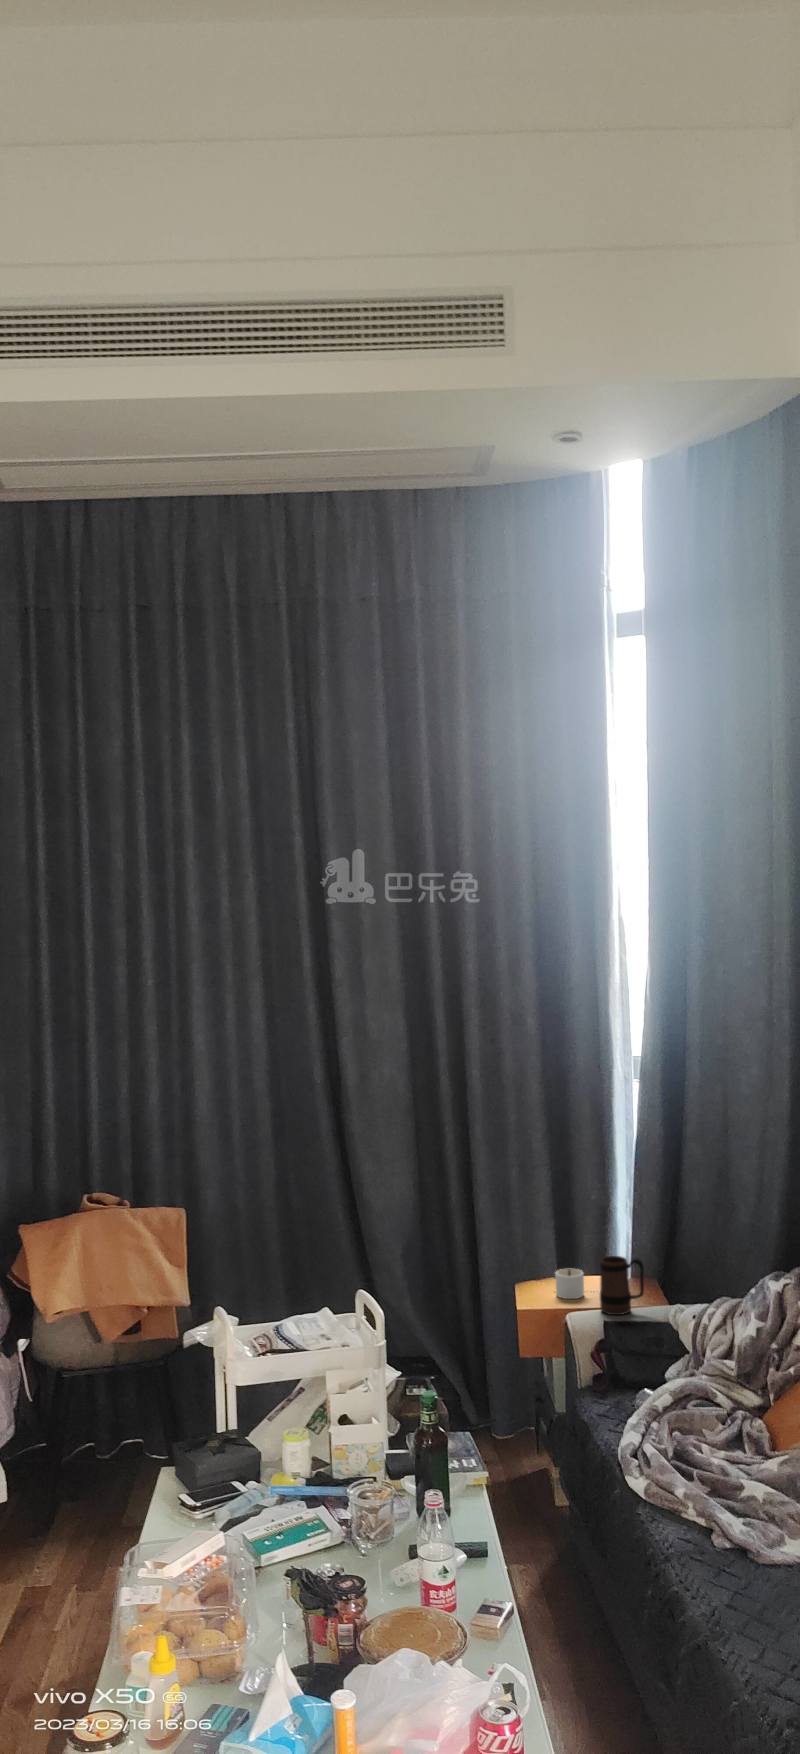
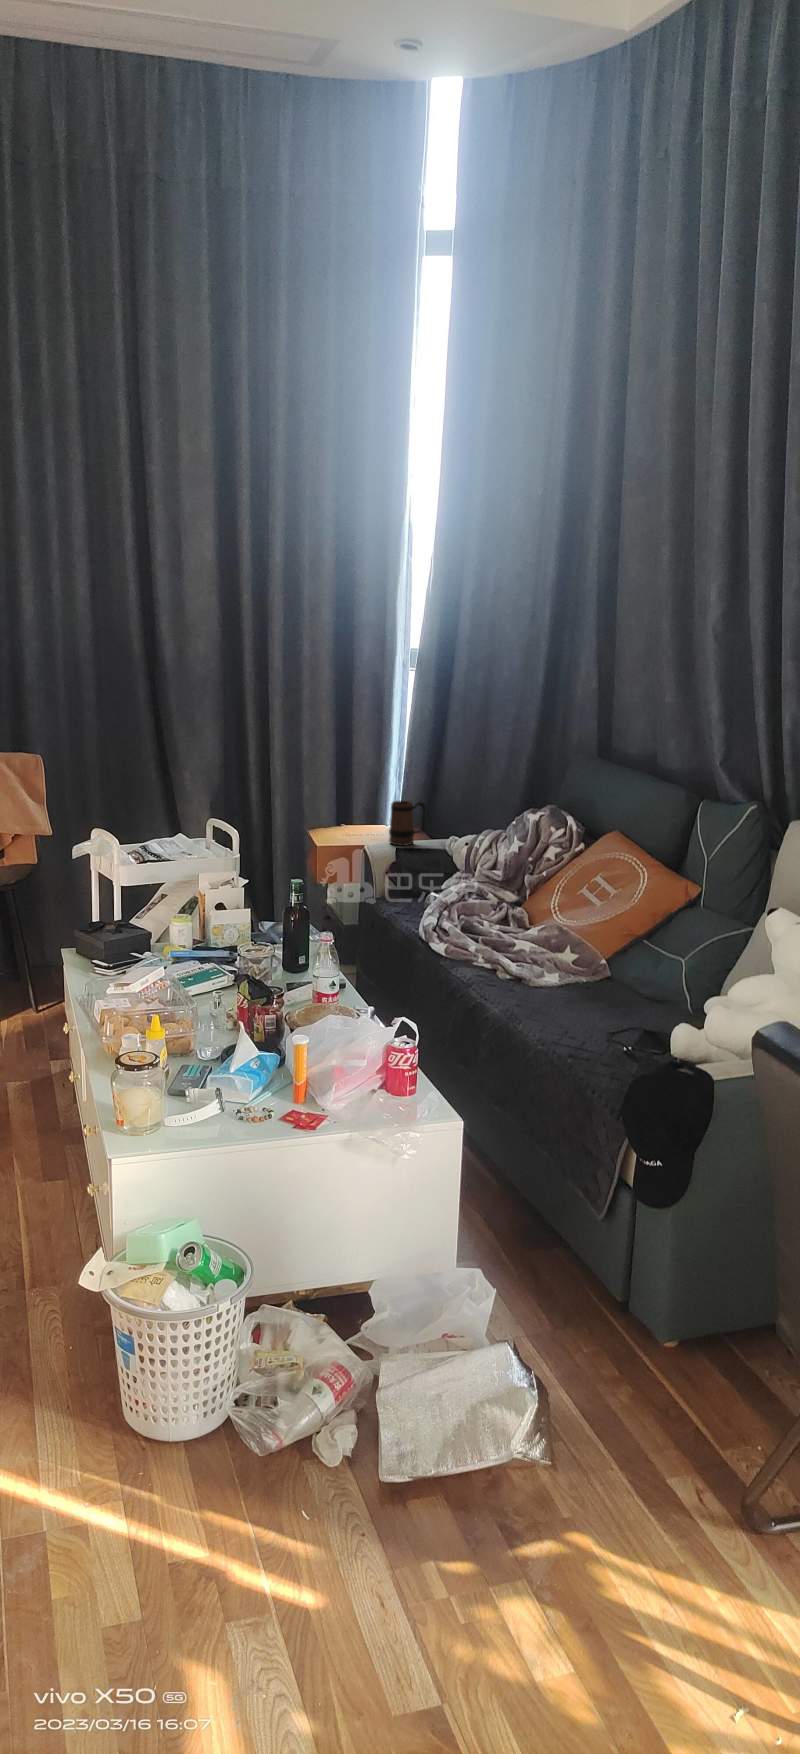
candle: present [555,1269,584,1299] -> none [349,815,379,838]

